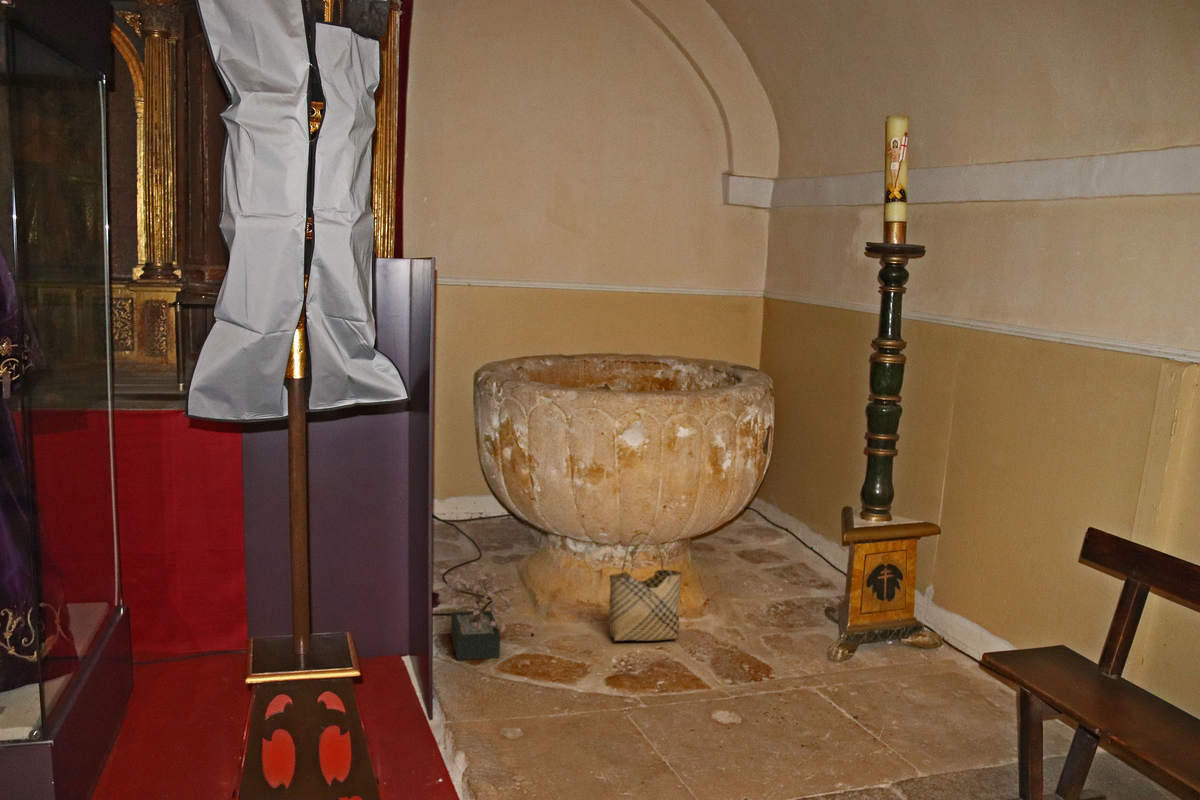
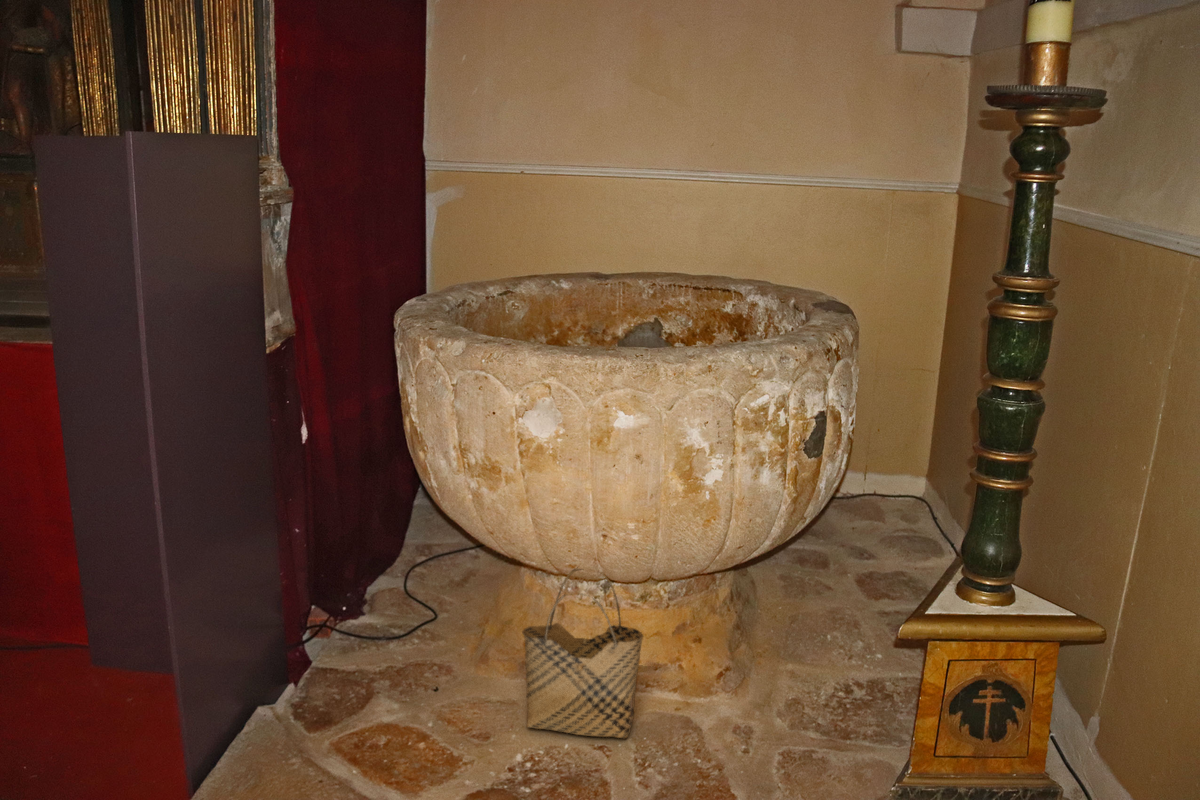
decorative plant: present [443,567,521,660] -> none [257,586,382,730]

